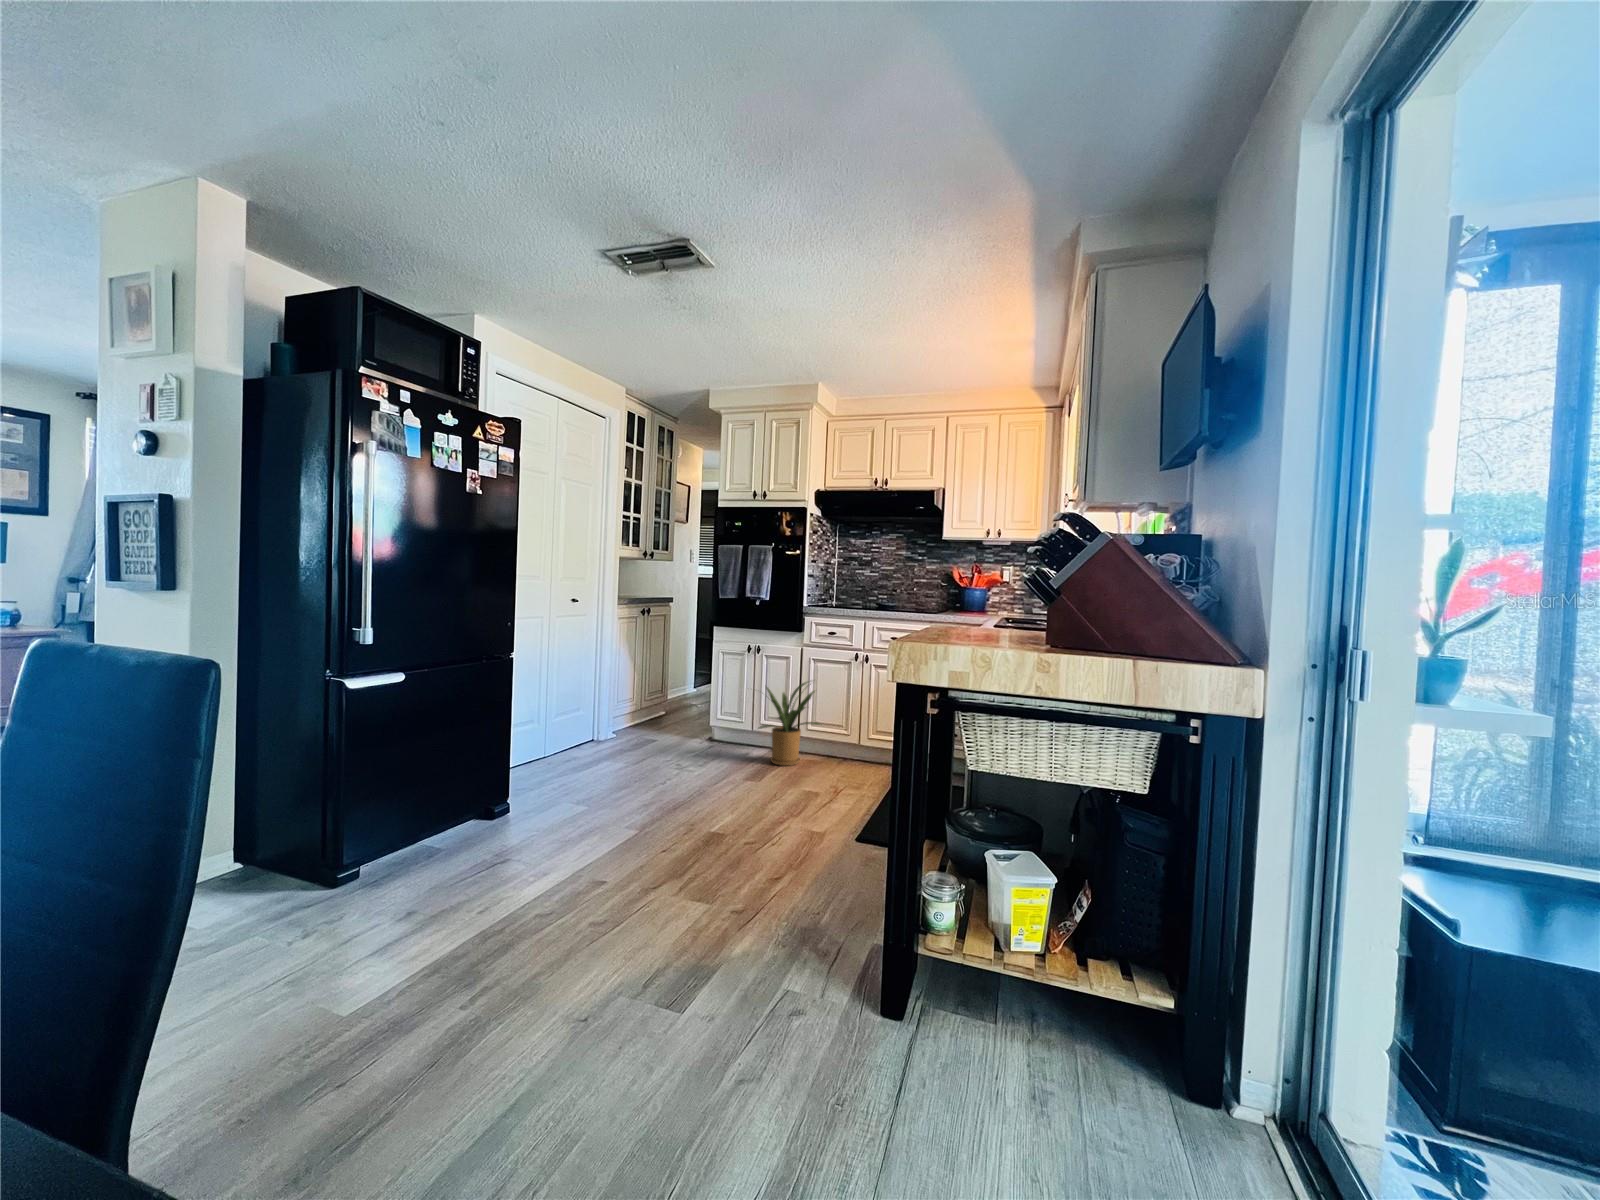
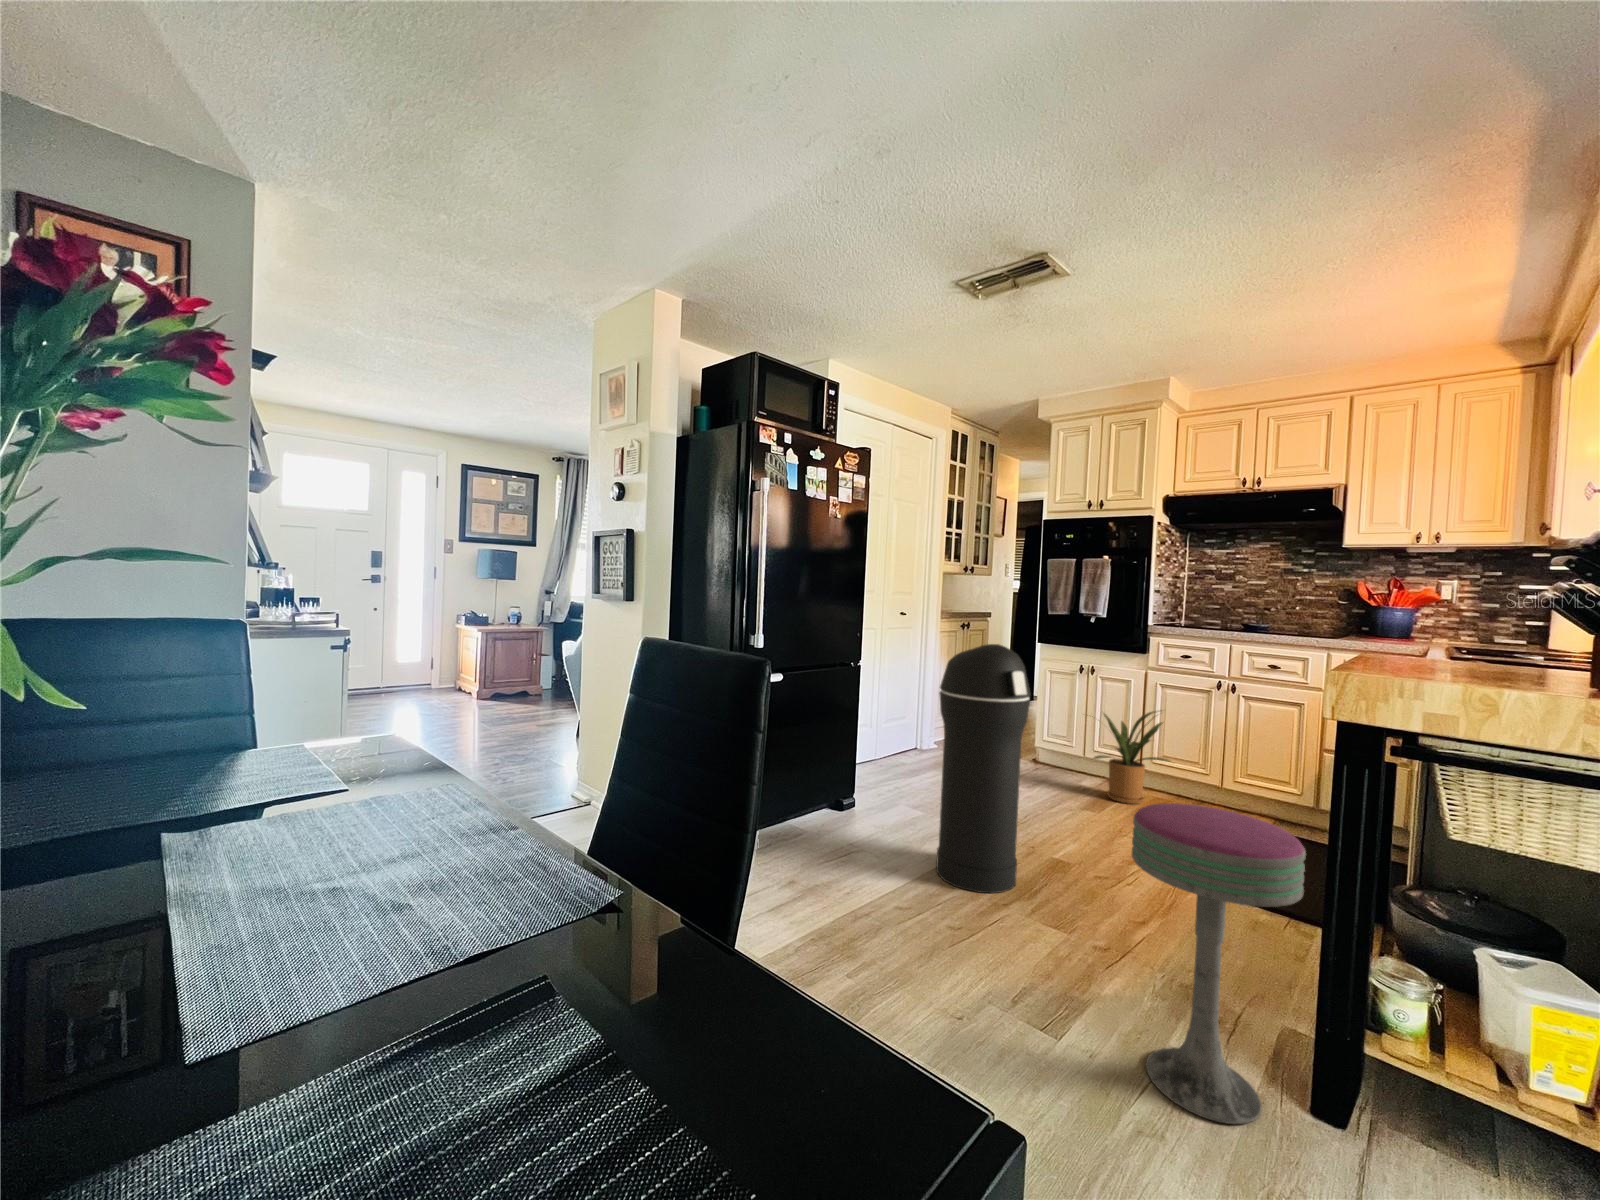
trash can: none [589,627,681,879] -> present [936,644,1031,893]
bar stool: none [739,768,873,1056] -> present [1131,803,1306,1125]

